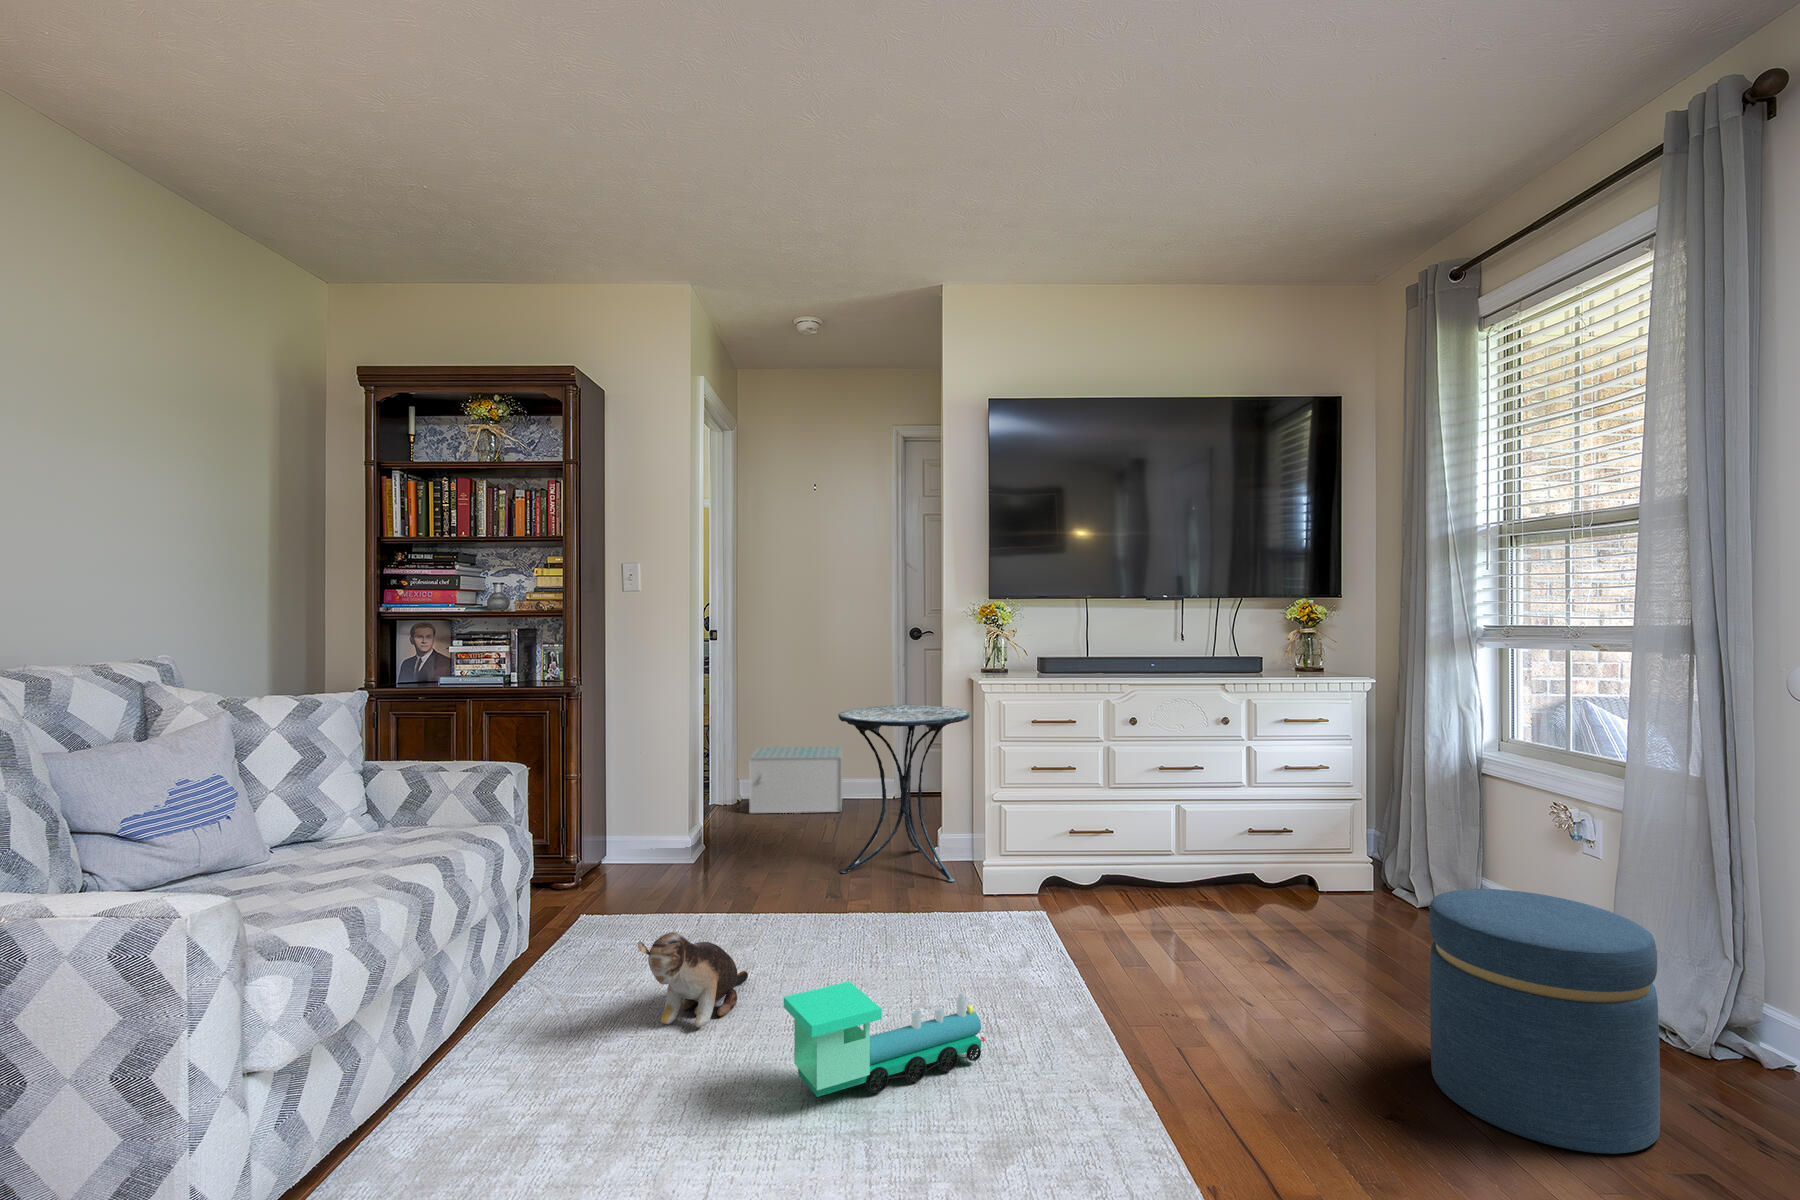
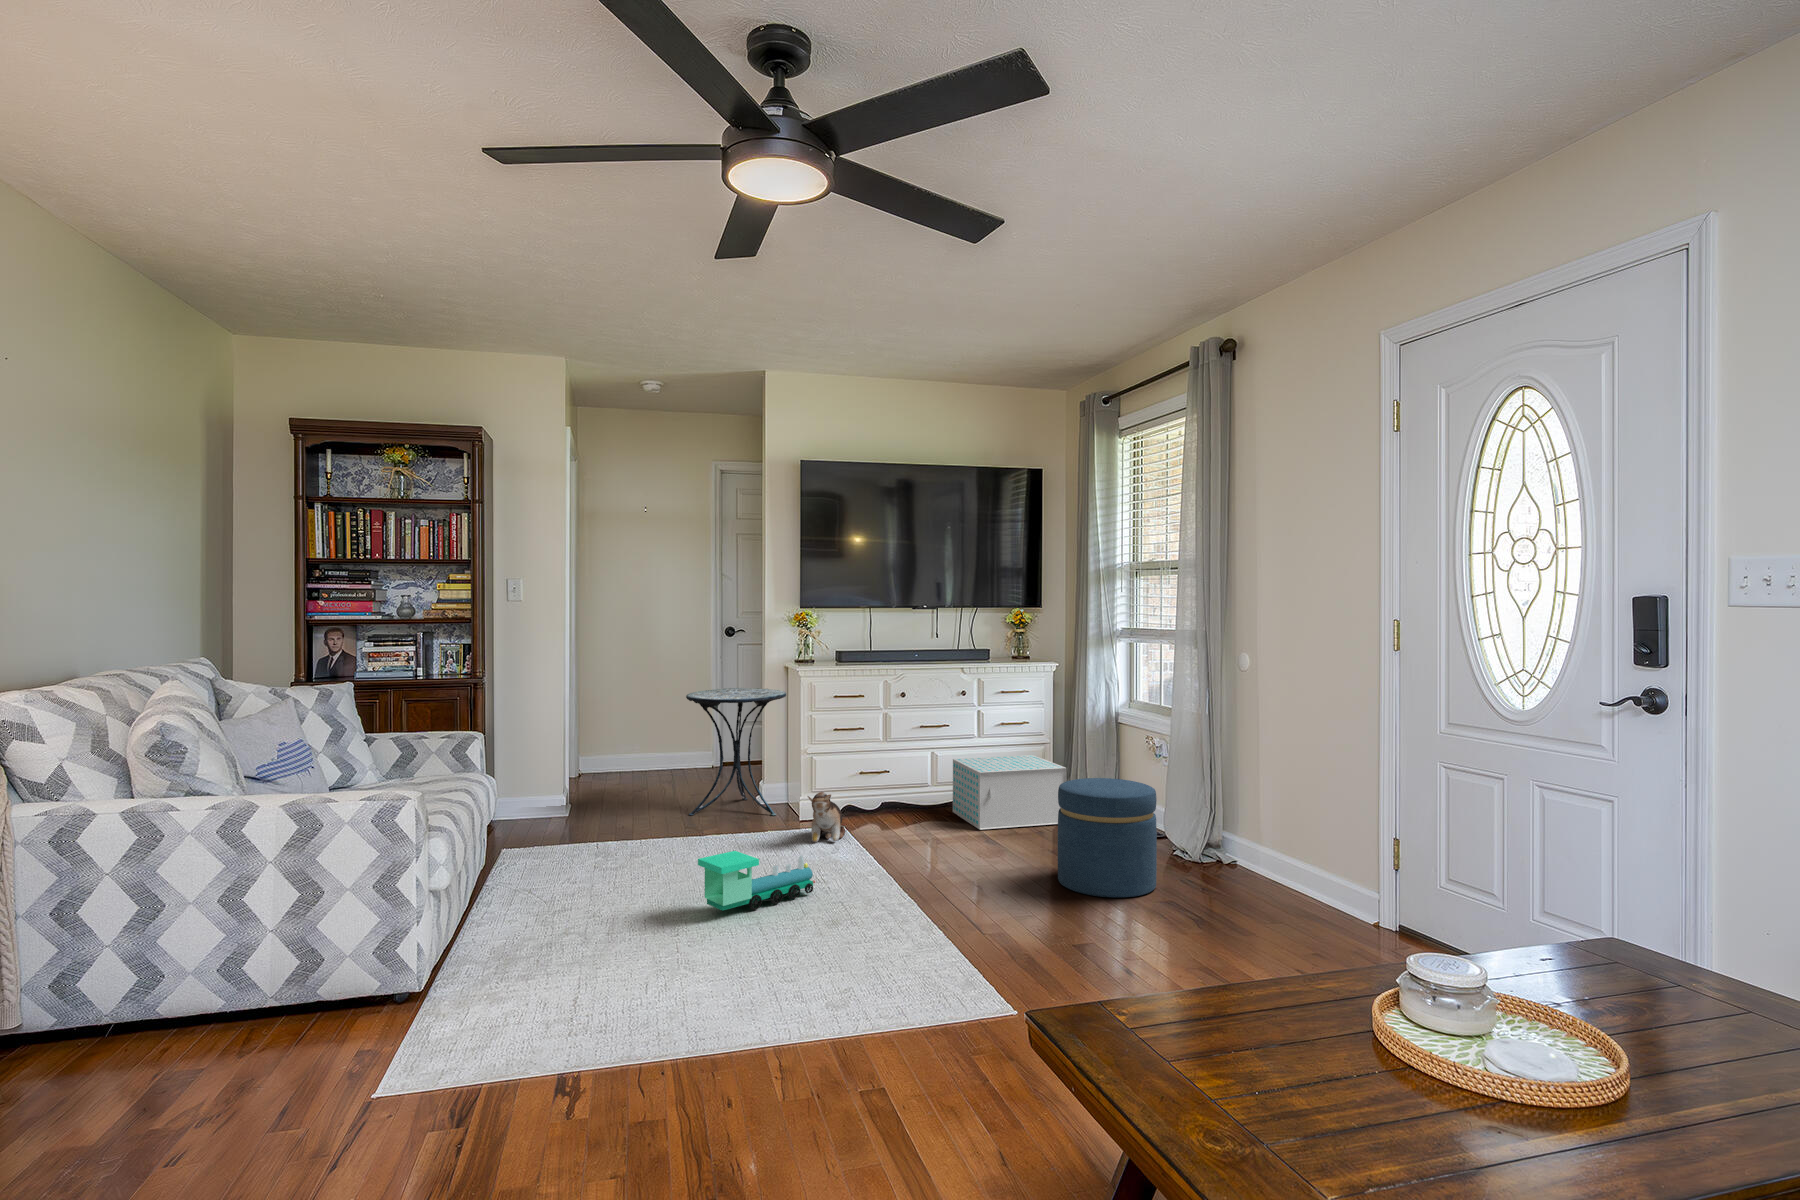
storage box: present [749,747,843,813] -> present [953,755,1067,830]
plush toy: present [638,932,748,1027] -> present [808,792,845,842]

